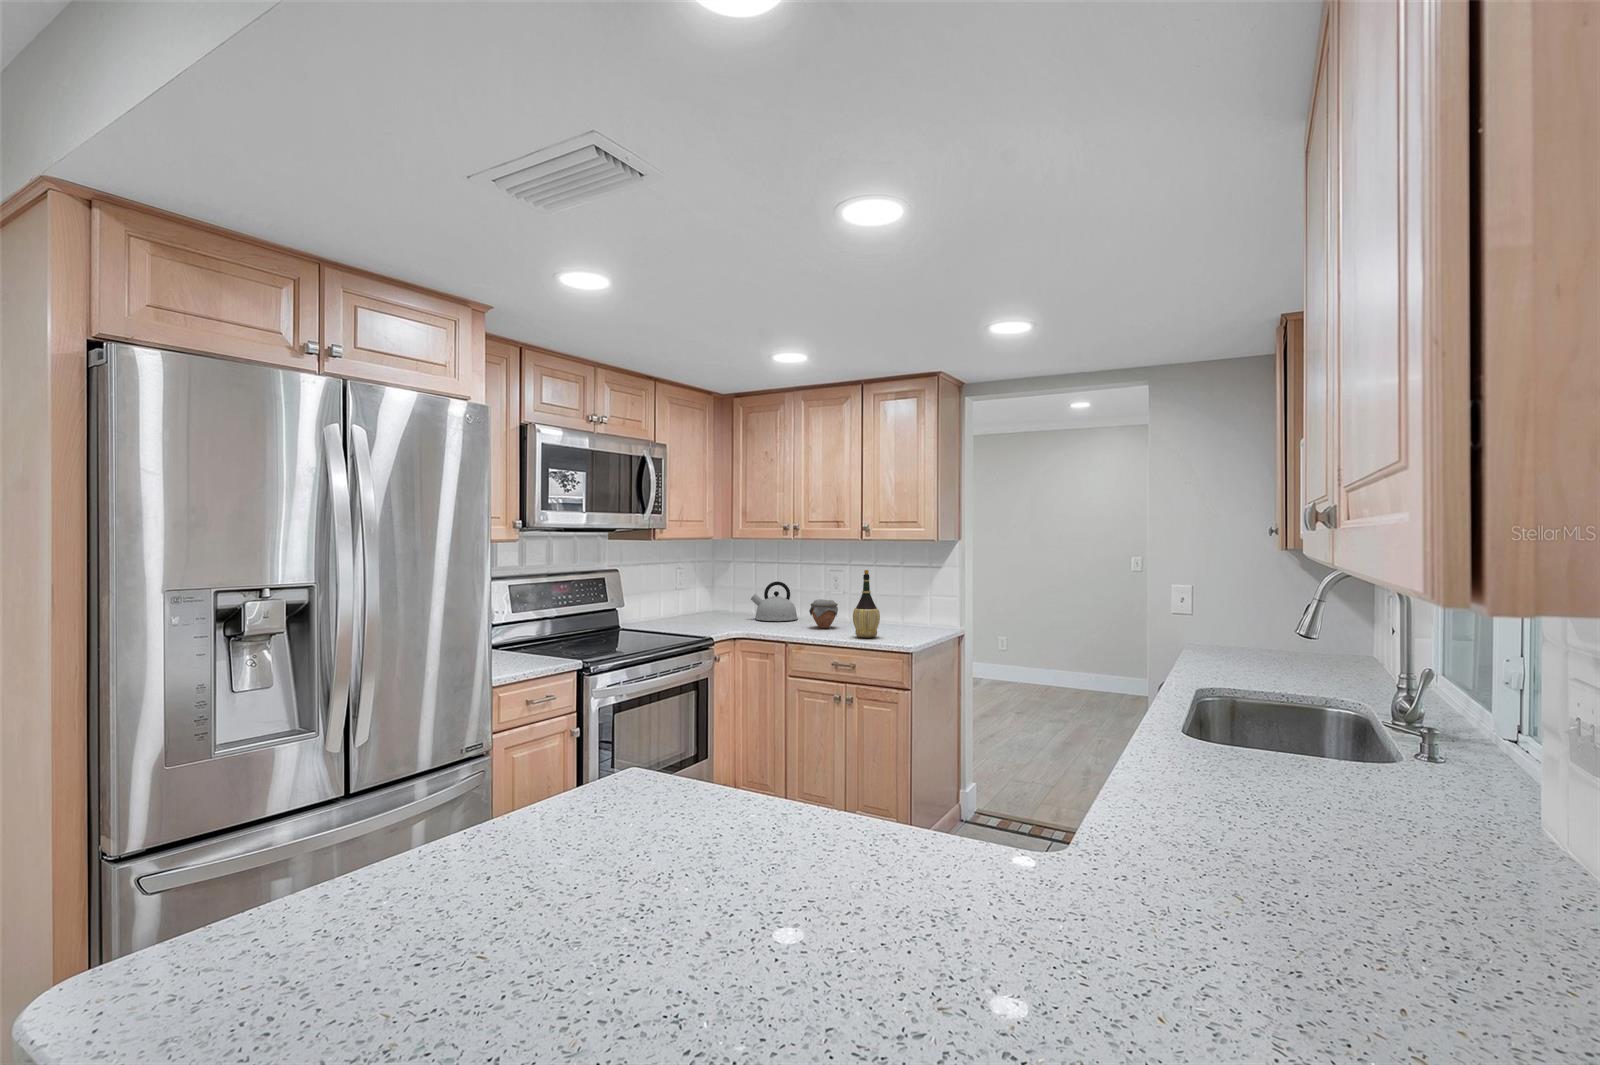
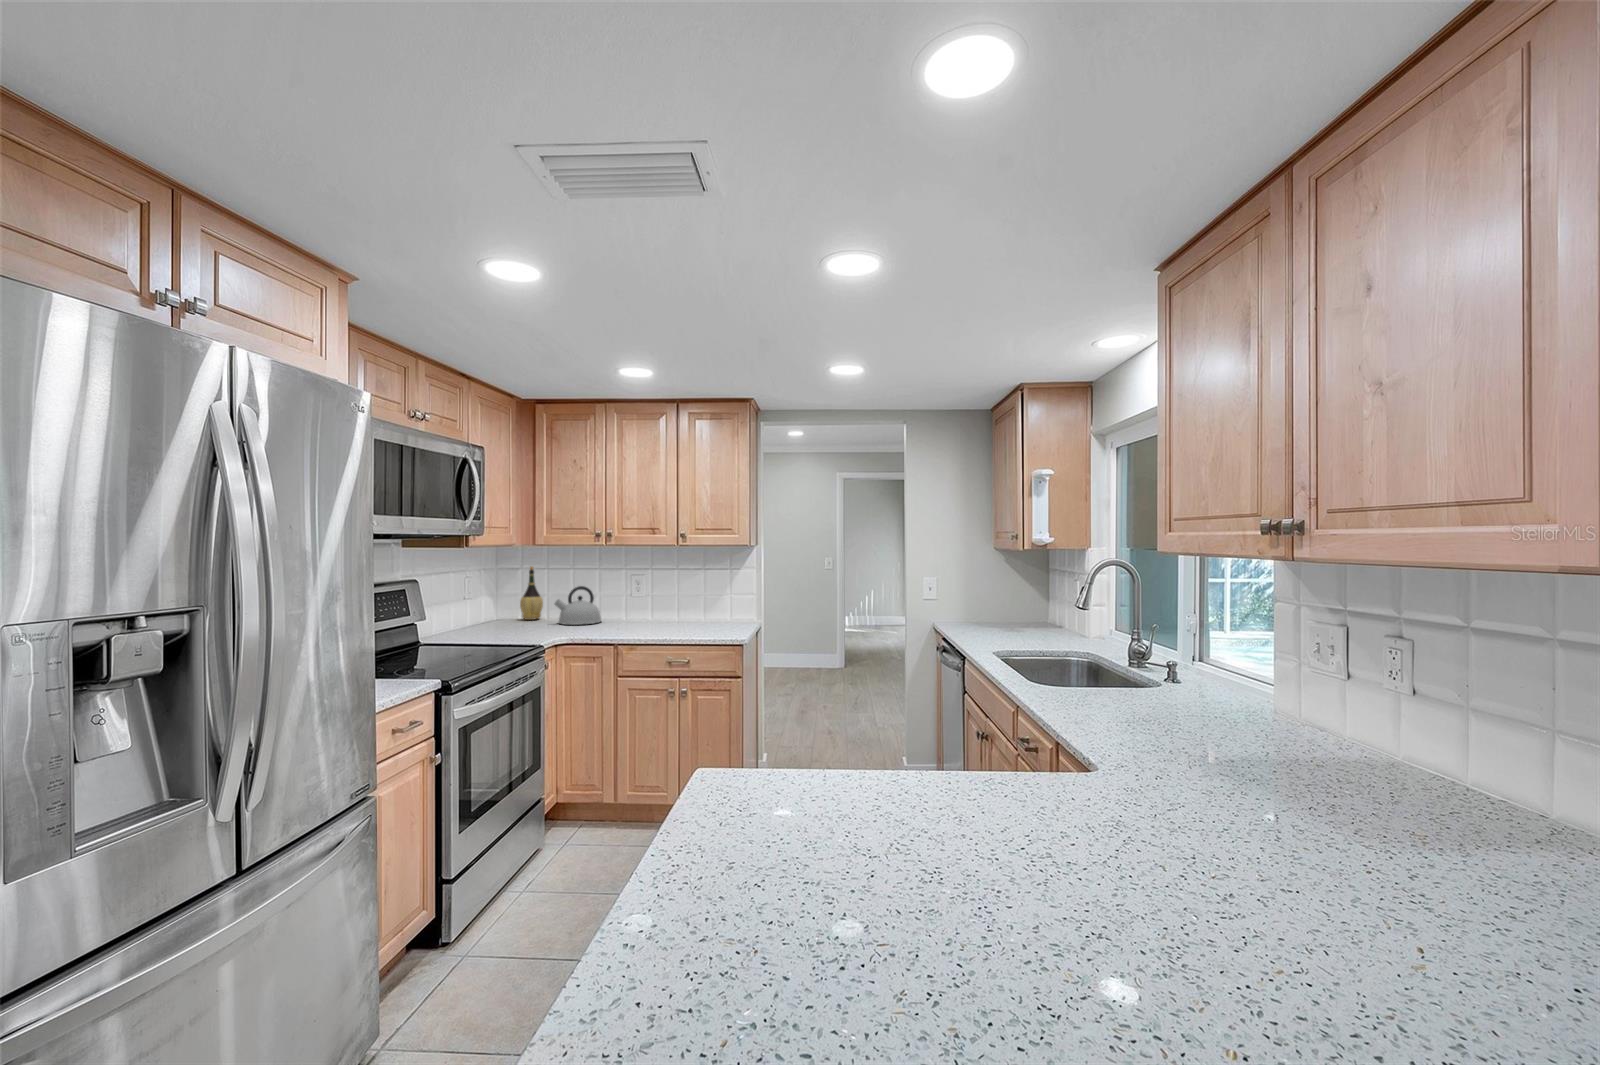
wine bottle: present [853,570,880,637] -> present [520,567,543,620]
jar: present [809,599,838,628] -> none [626,601,652,628]

